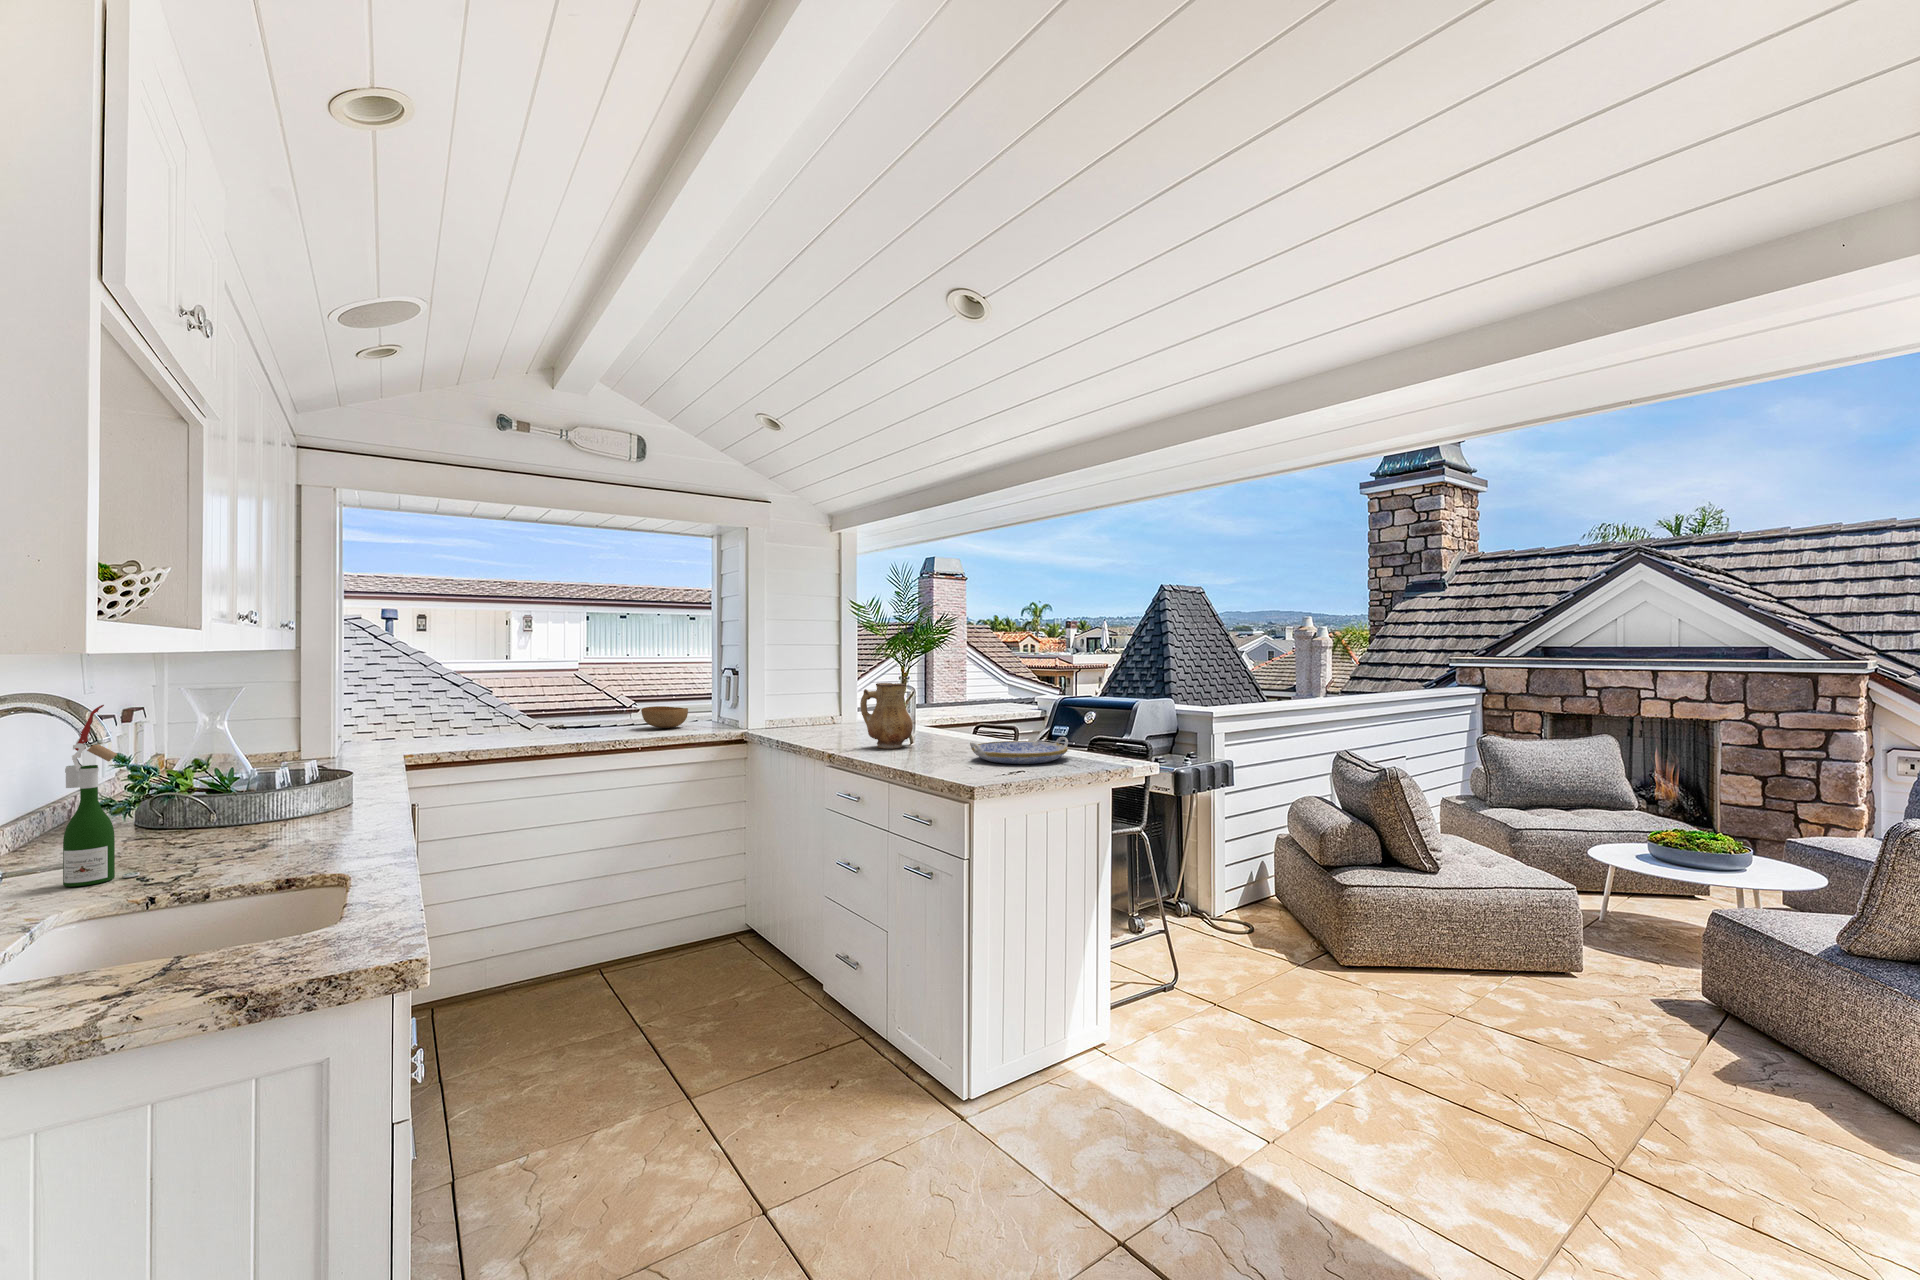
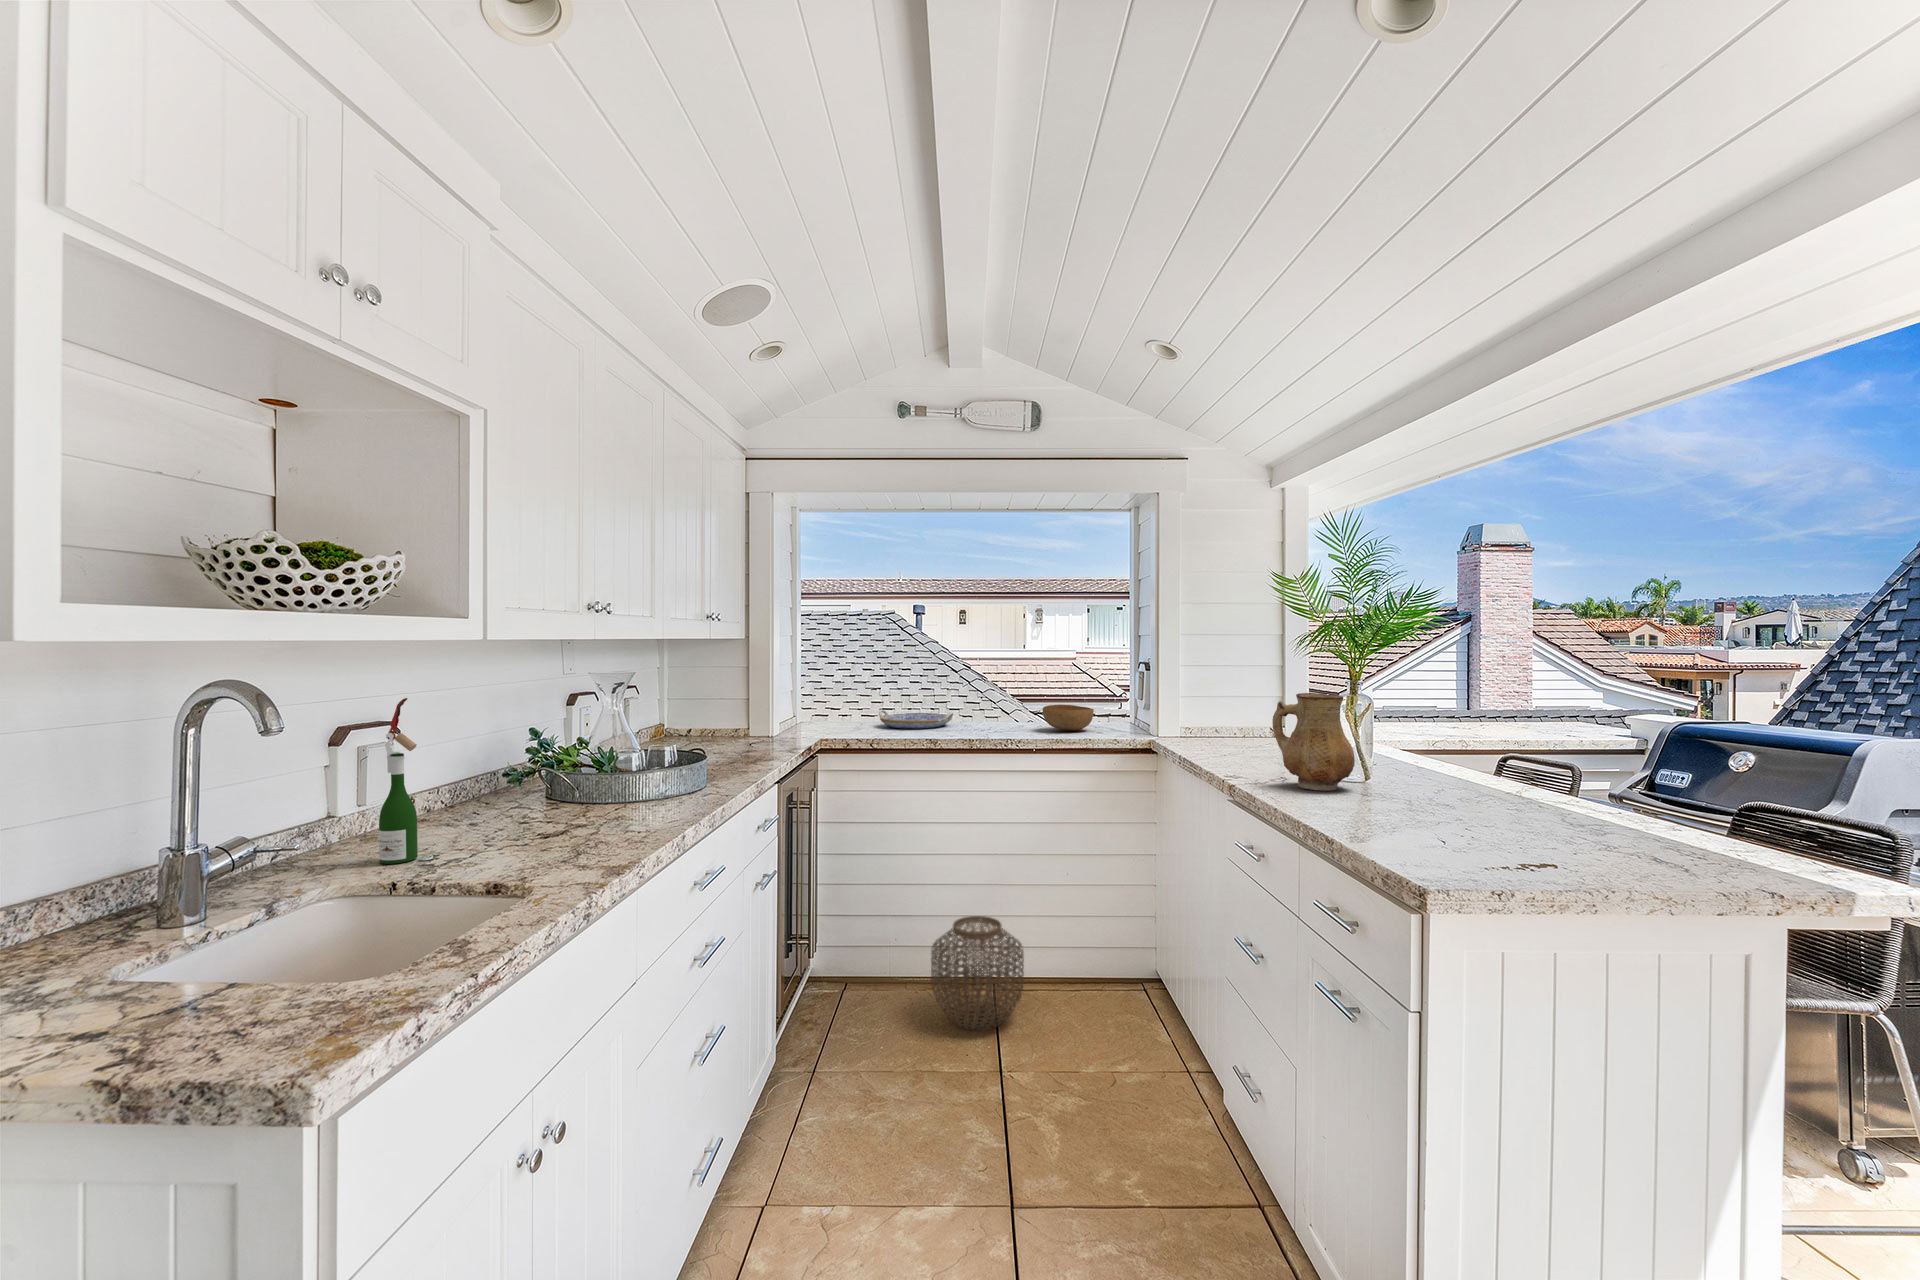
serving tray: present [970,737,1068,764] -> present [879,710,953,729]
woven basket: none [552,898,643,1001] -> present [931,916,1024,1030]

